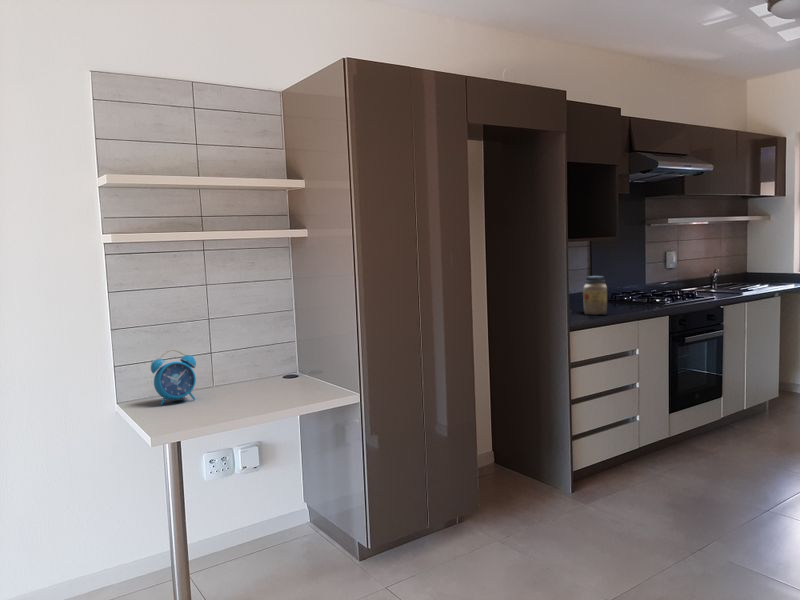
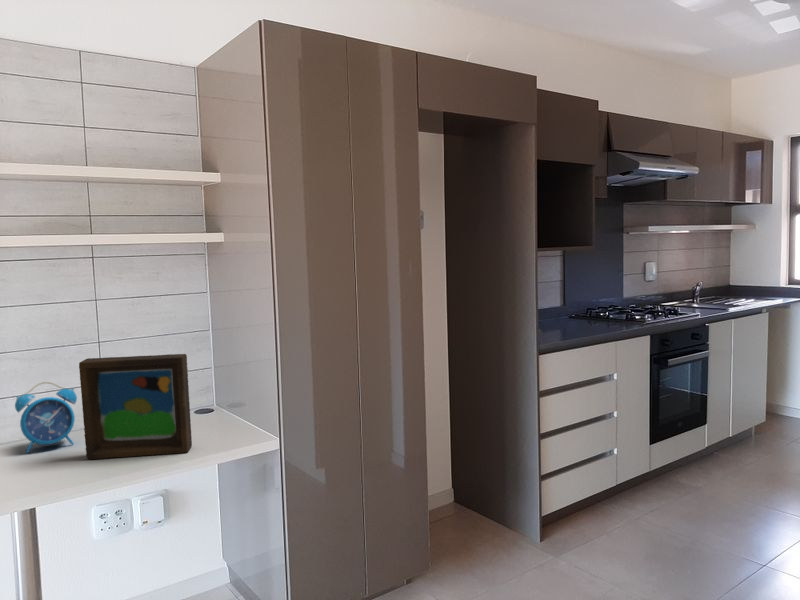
jar: present [583,276,607,315] -> none [555,291,582,335]
picture frame: none [206,325,291,409] -> present [79,354,192,459]

